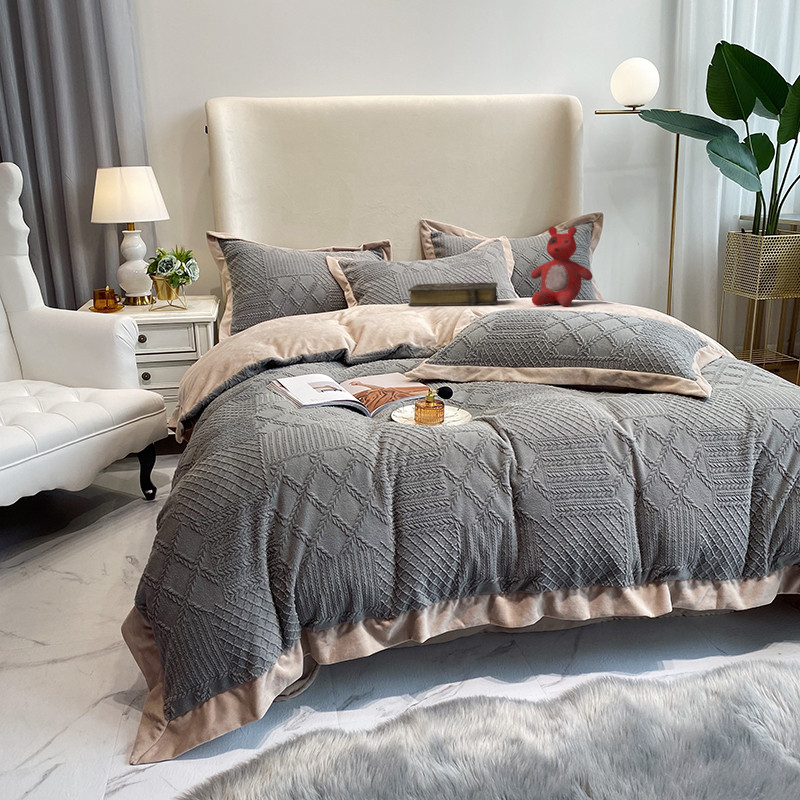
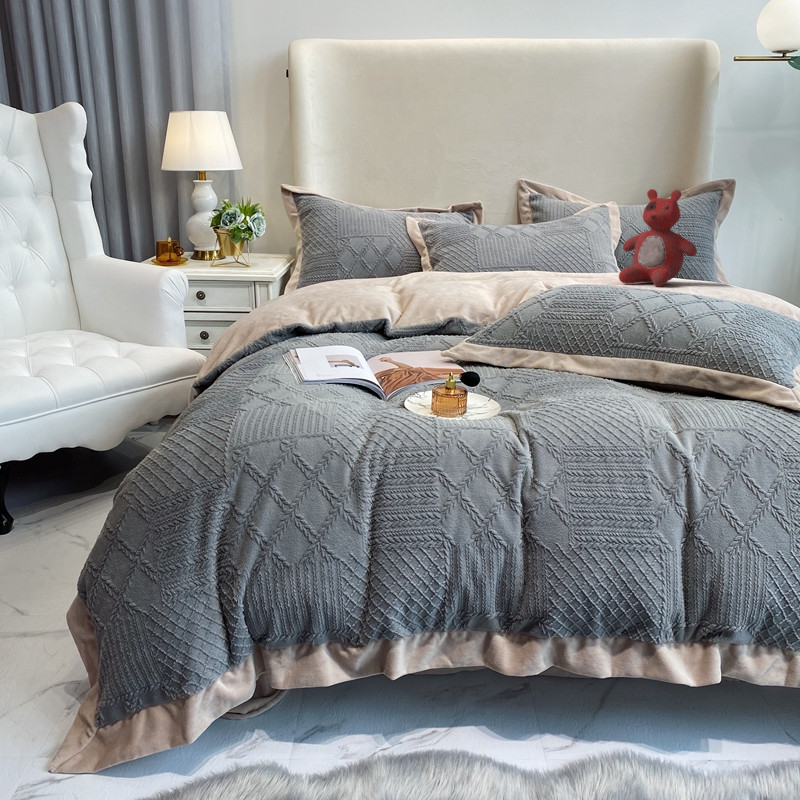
book: present [408,282,498,306] -> none [475,252,586,280]

